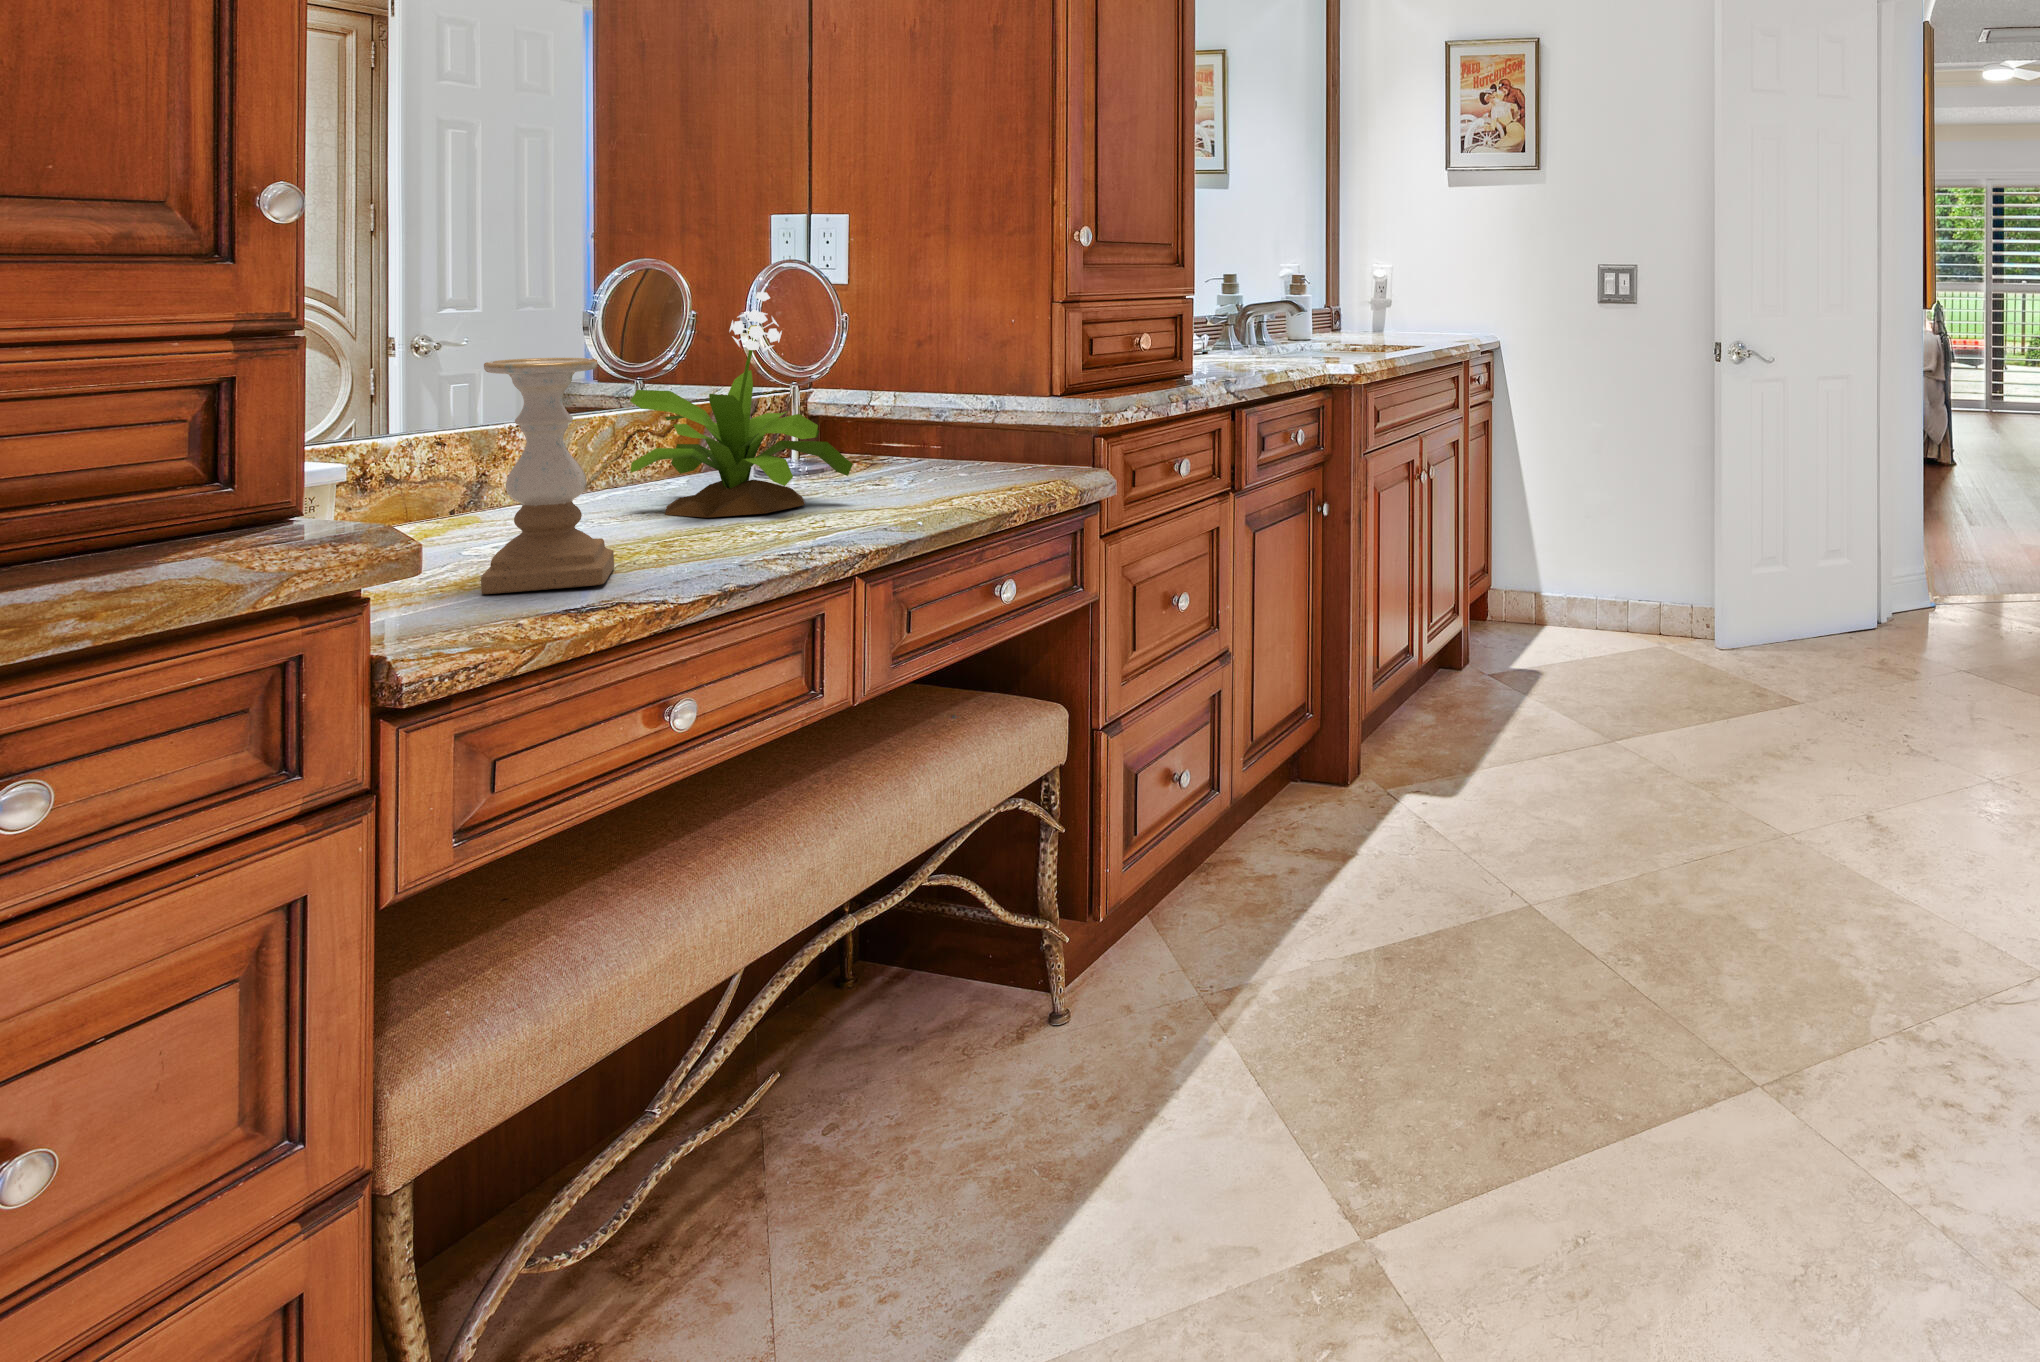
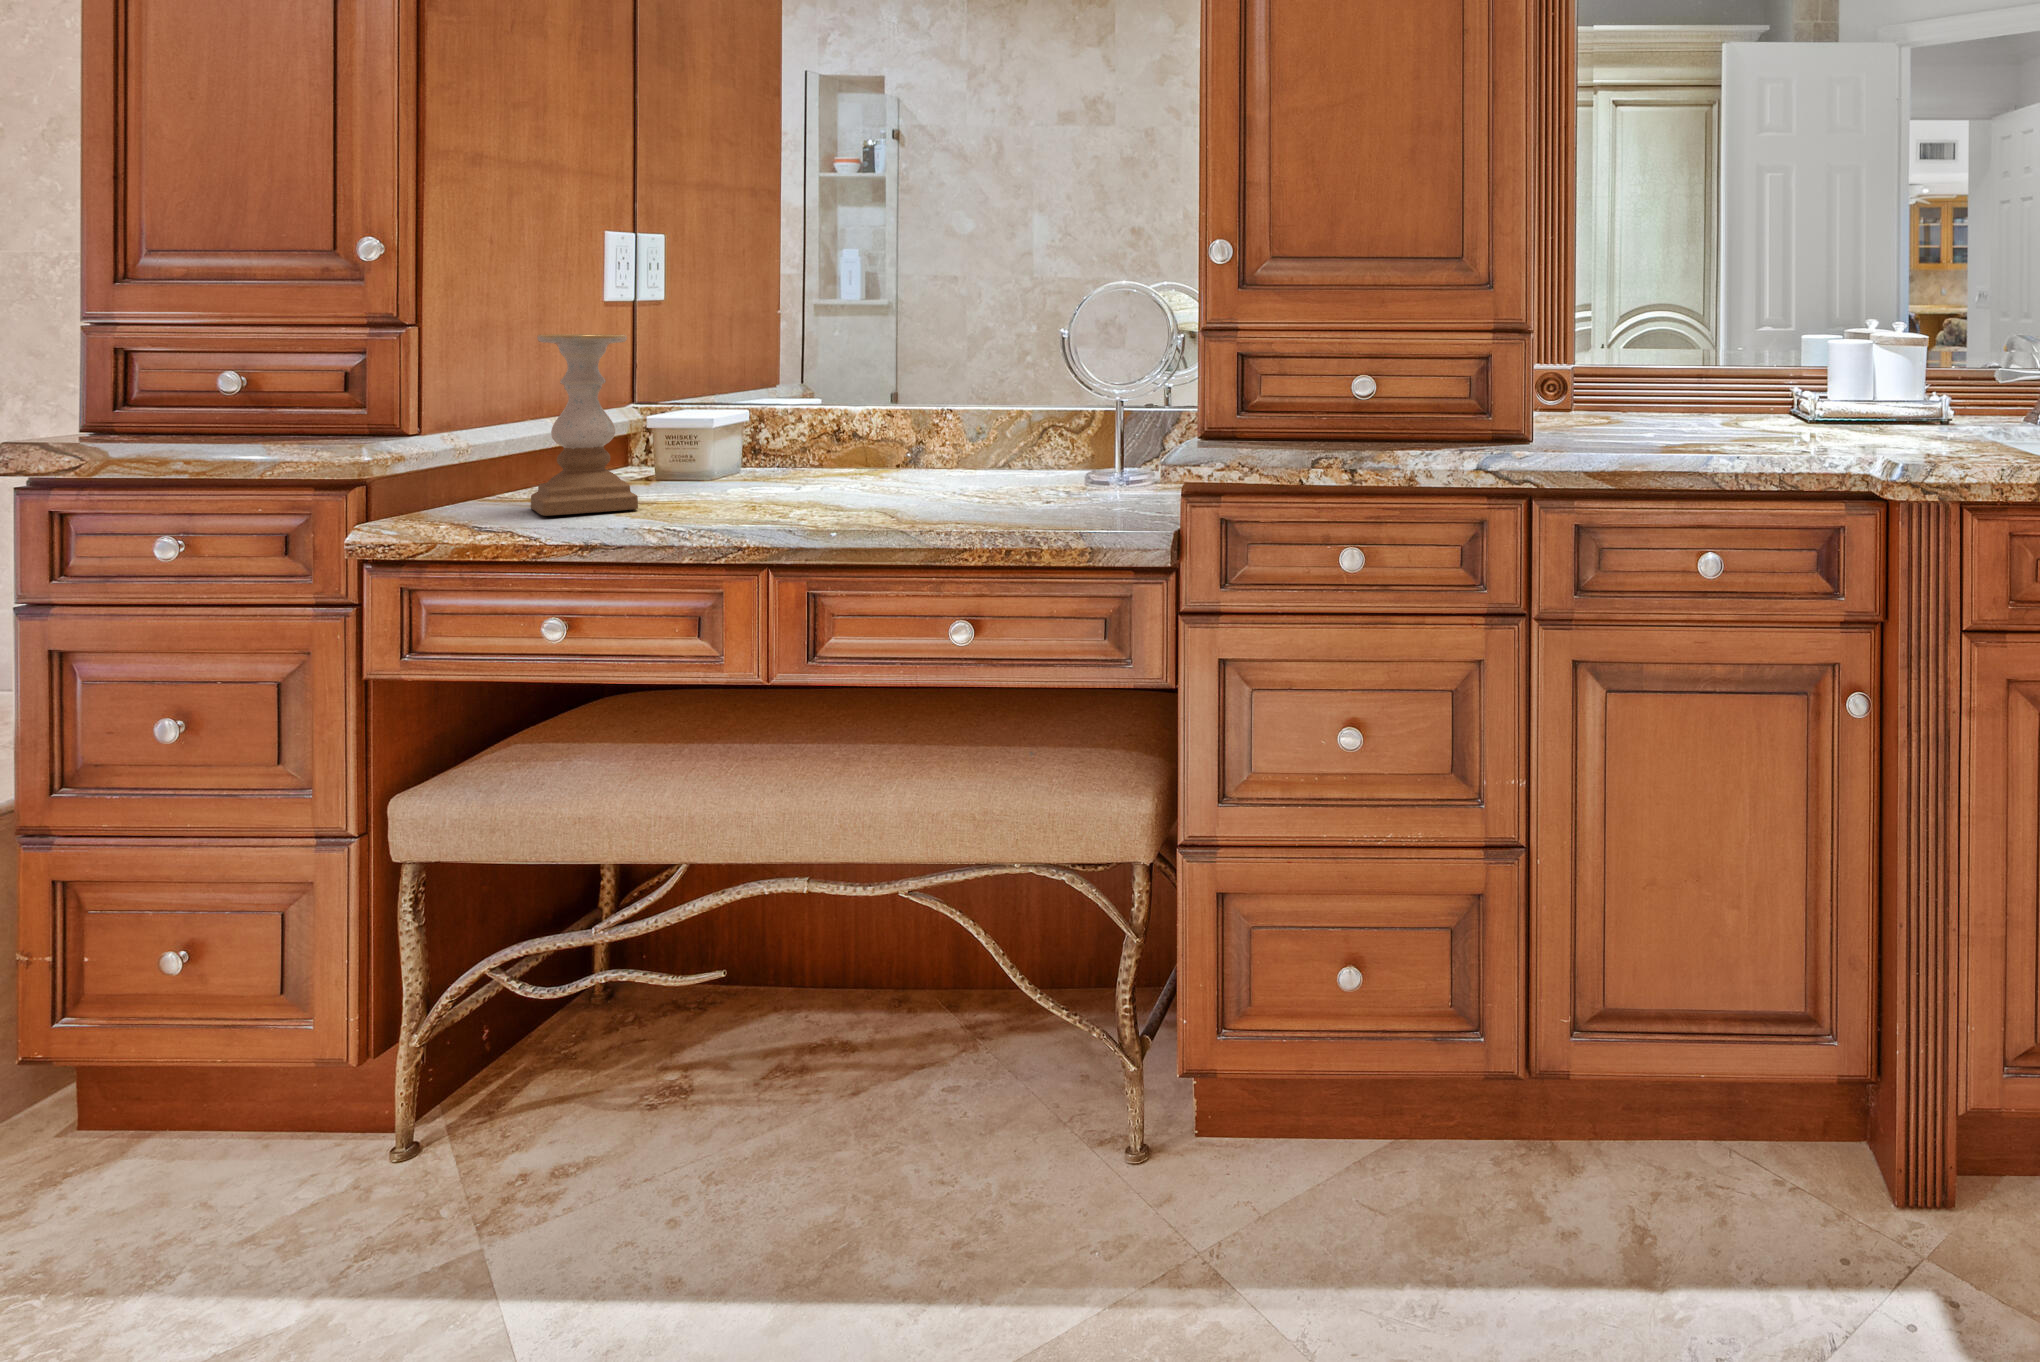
potted flower: present [630,292,853,517] -> none [854,294,1042,502]

